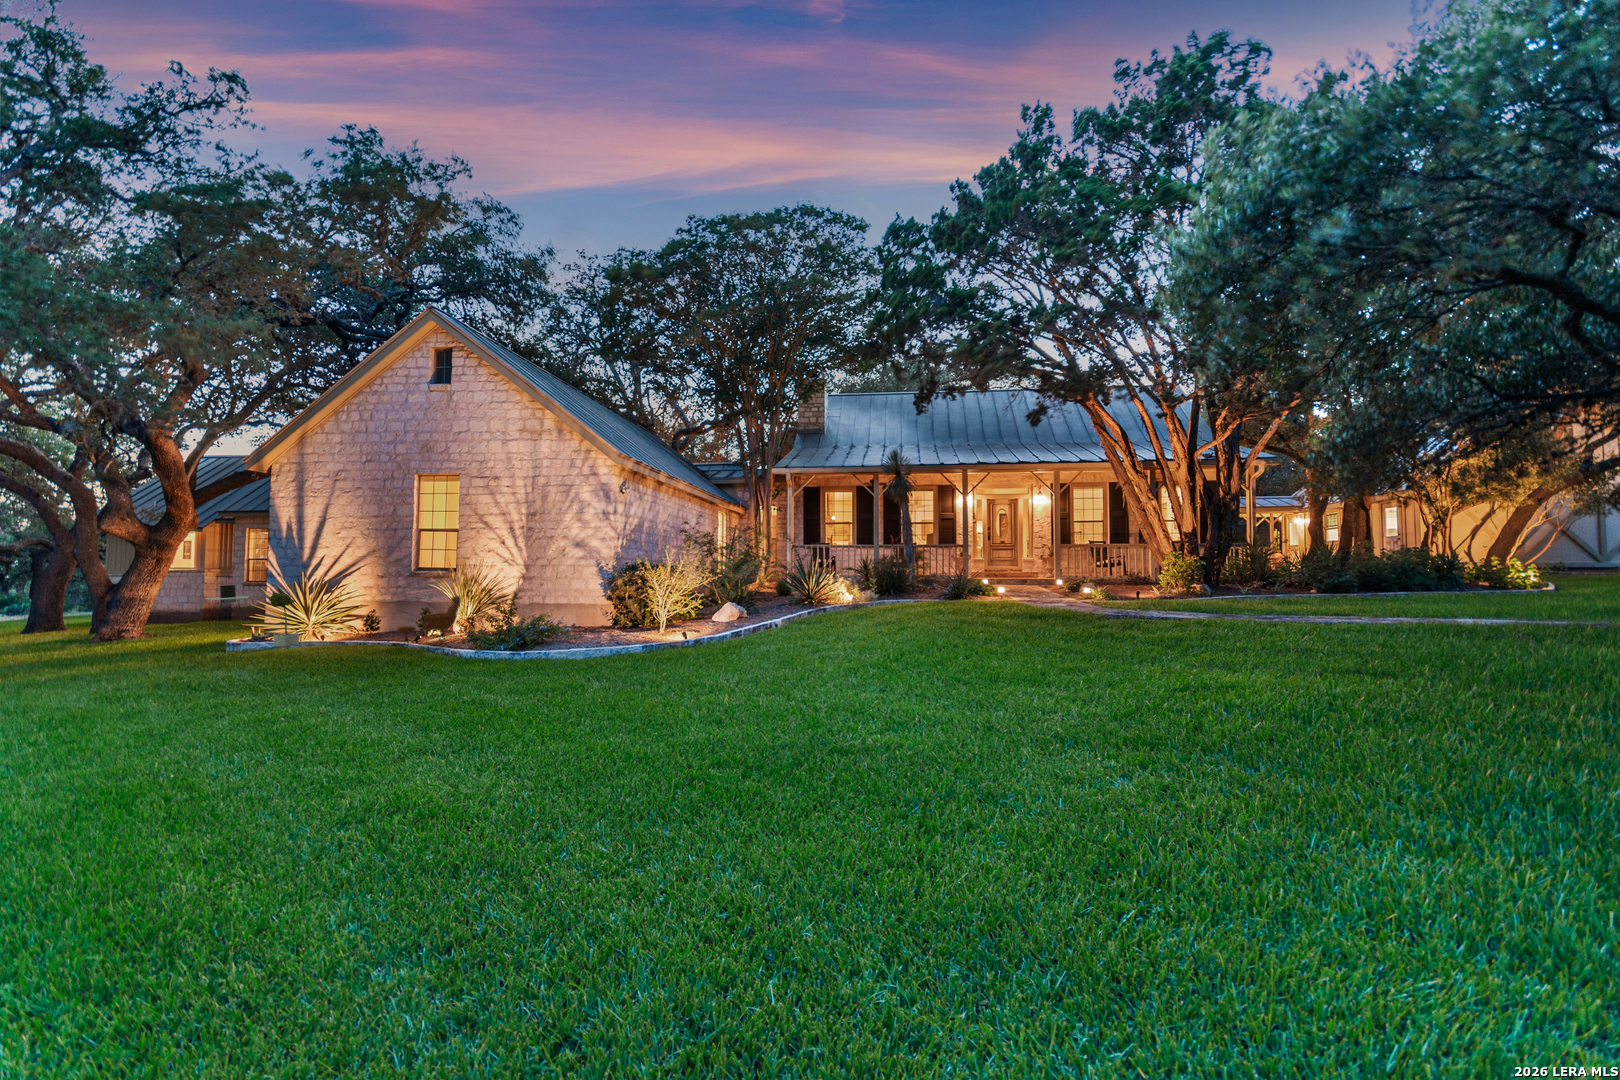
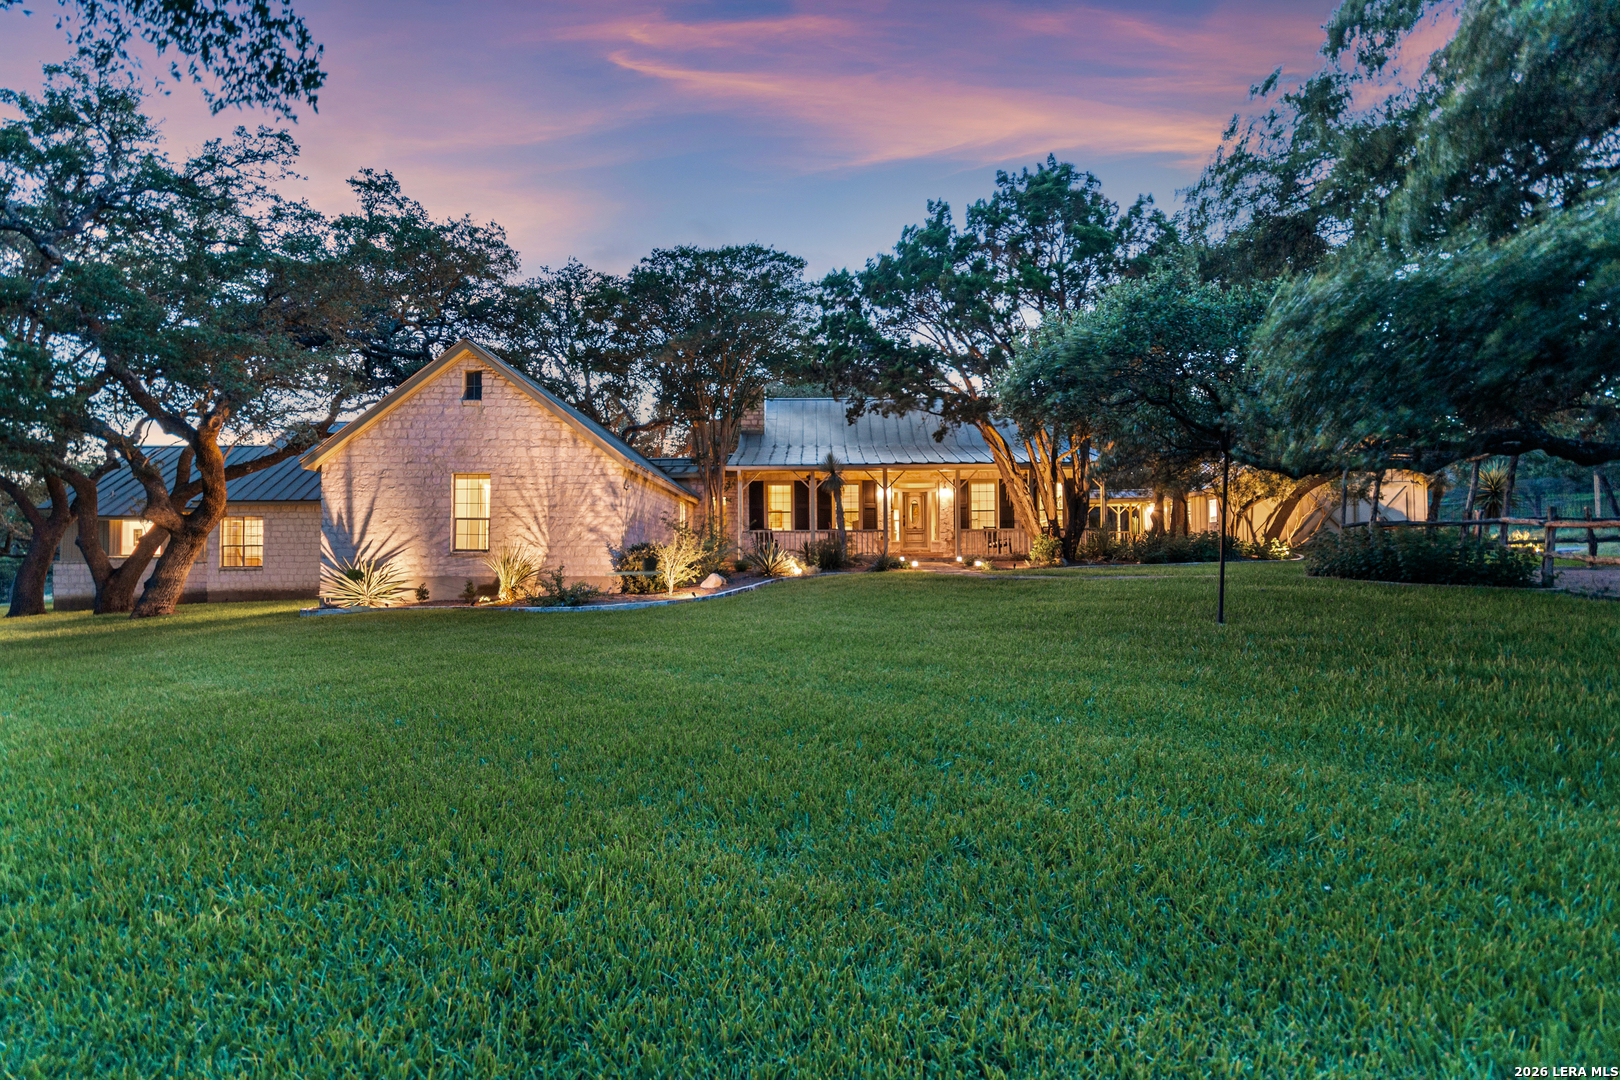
side table: present [205,585,248,618] -> present [607,557,666,595]

